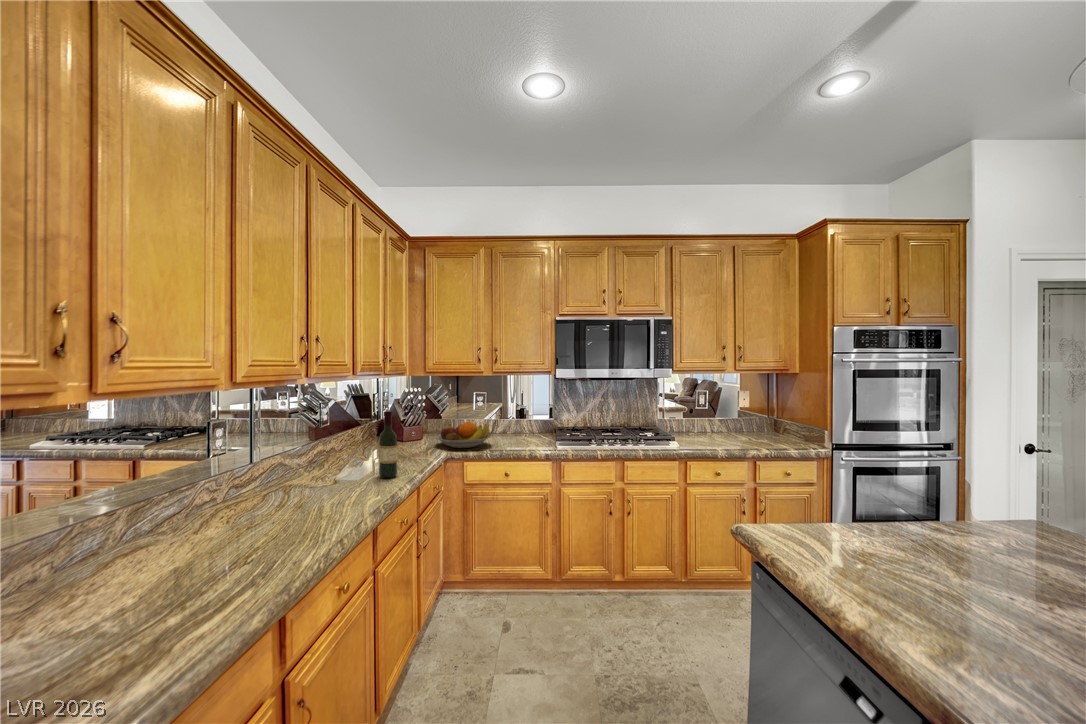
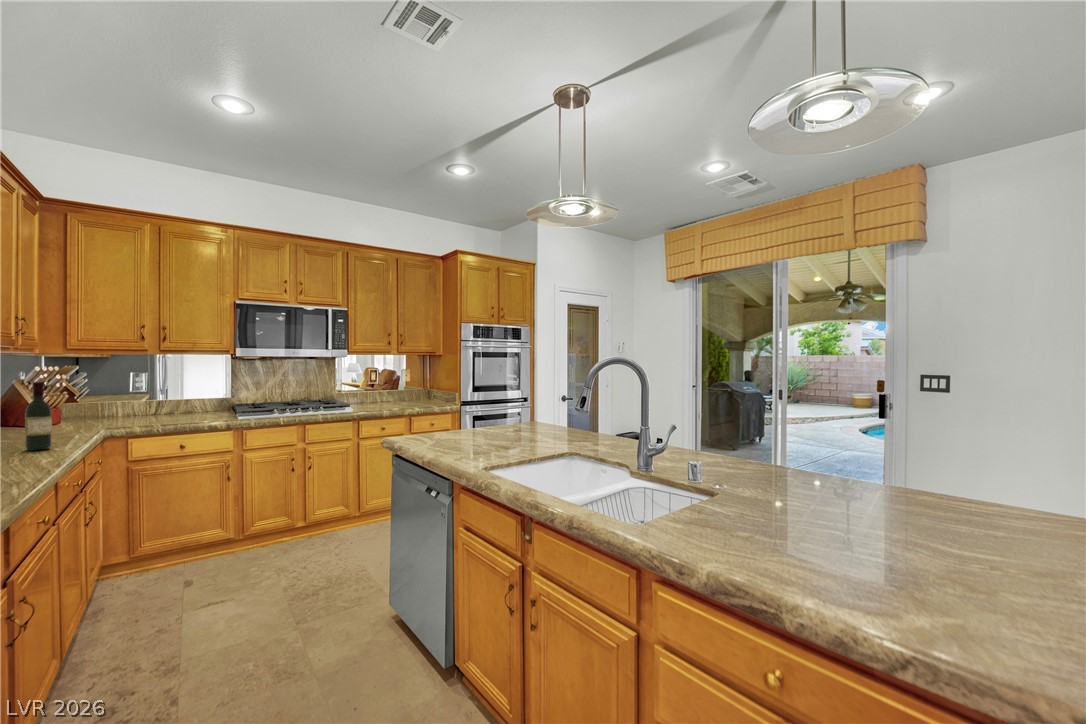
fruit bowl: present [435,422,492,448] -> none [83,400,161,426]

